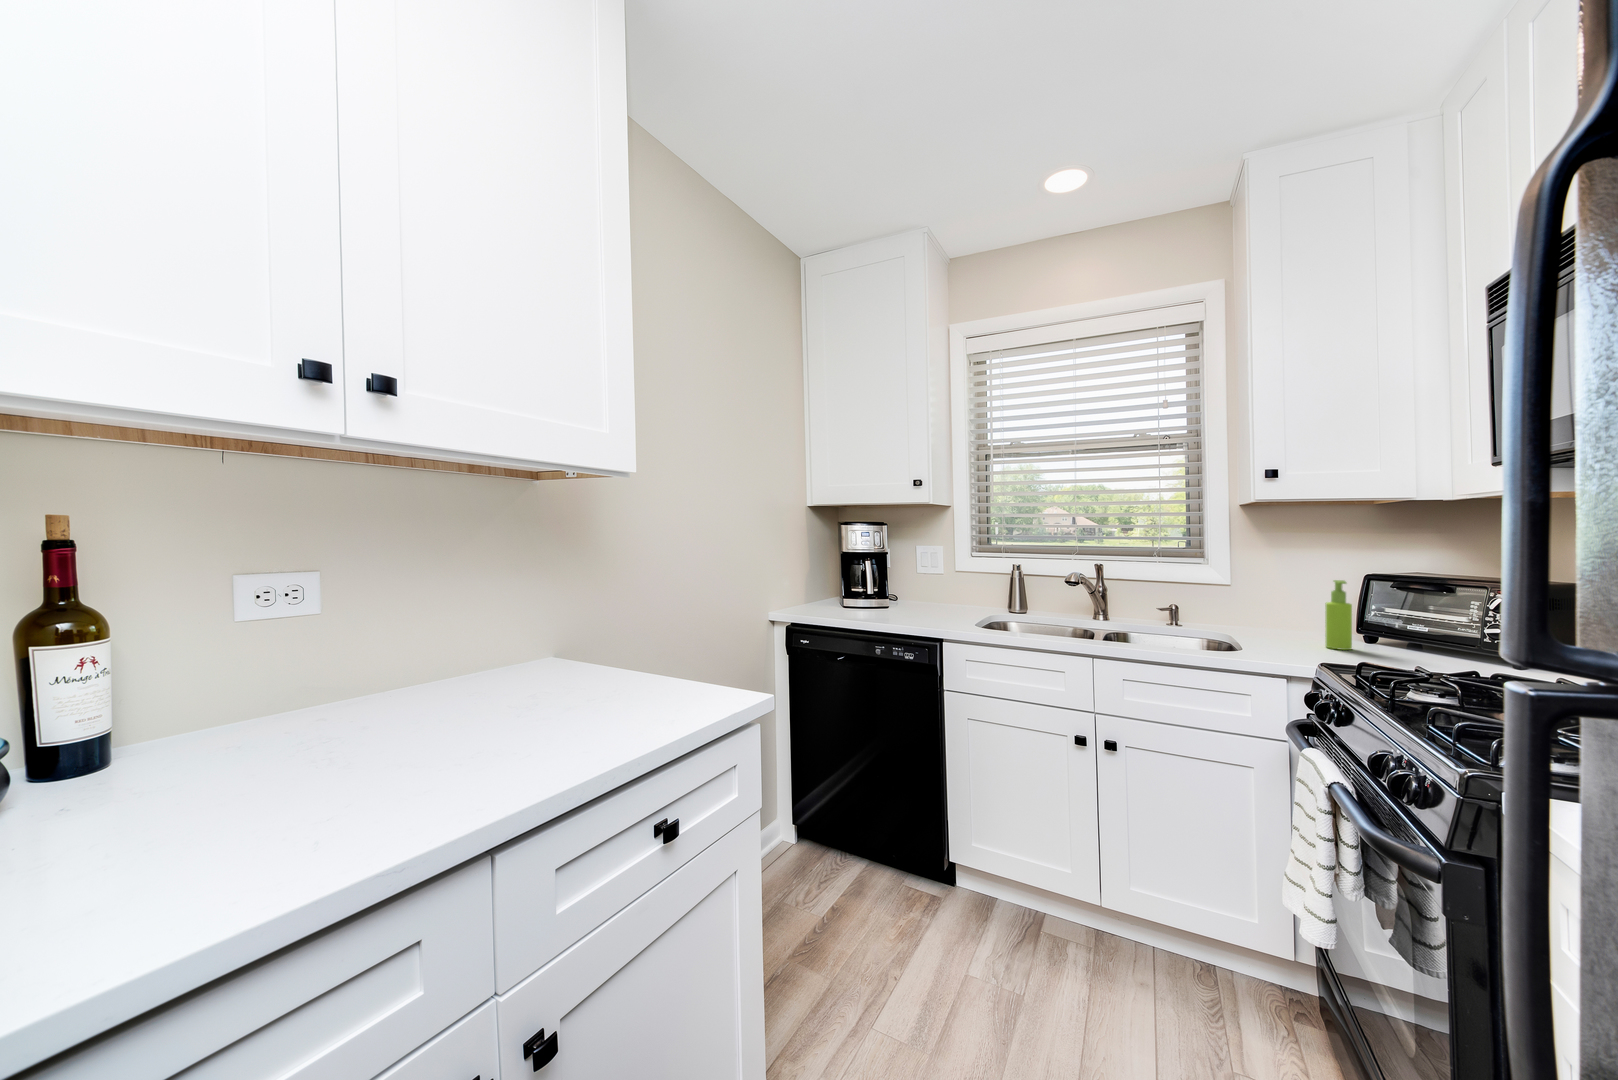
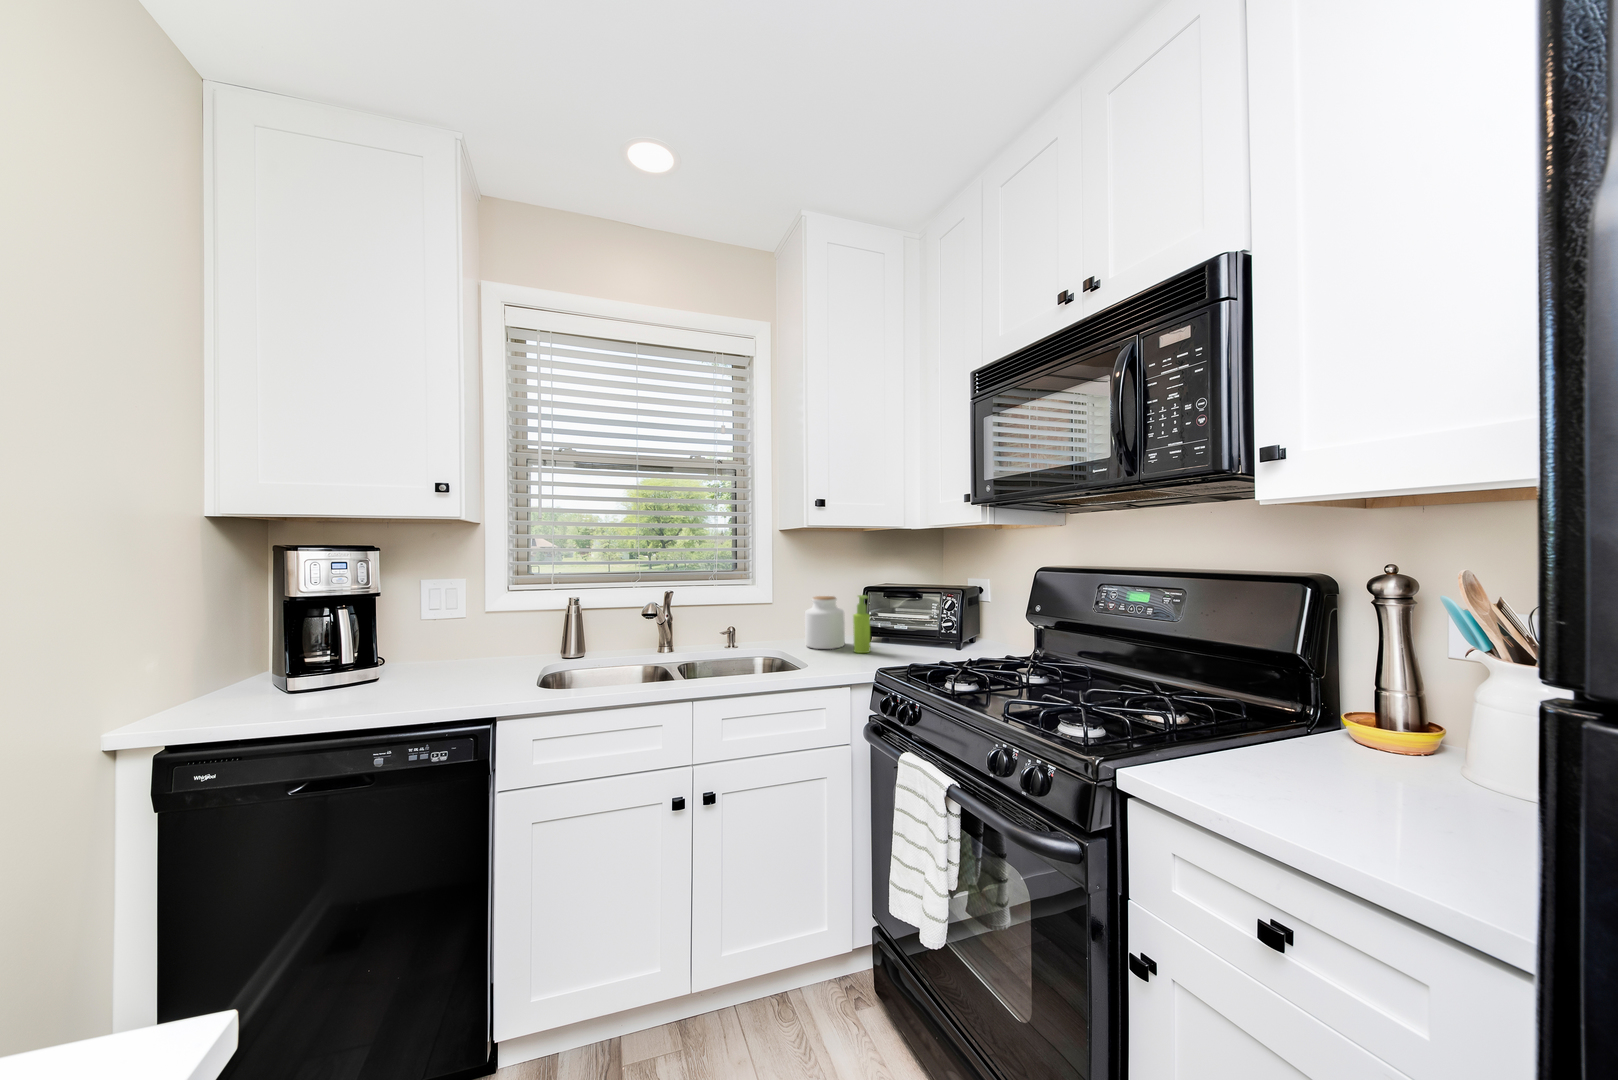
jar: none [1265,581,1323,641] -> present [805,596,845,649]

